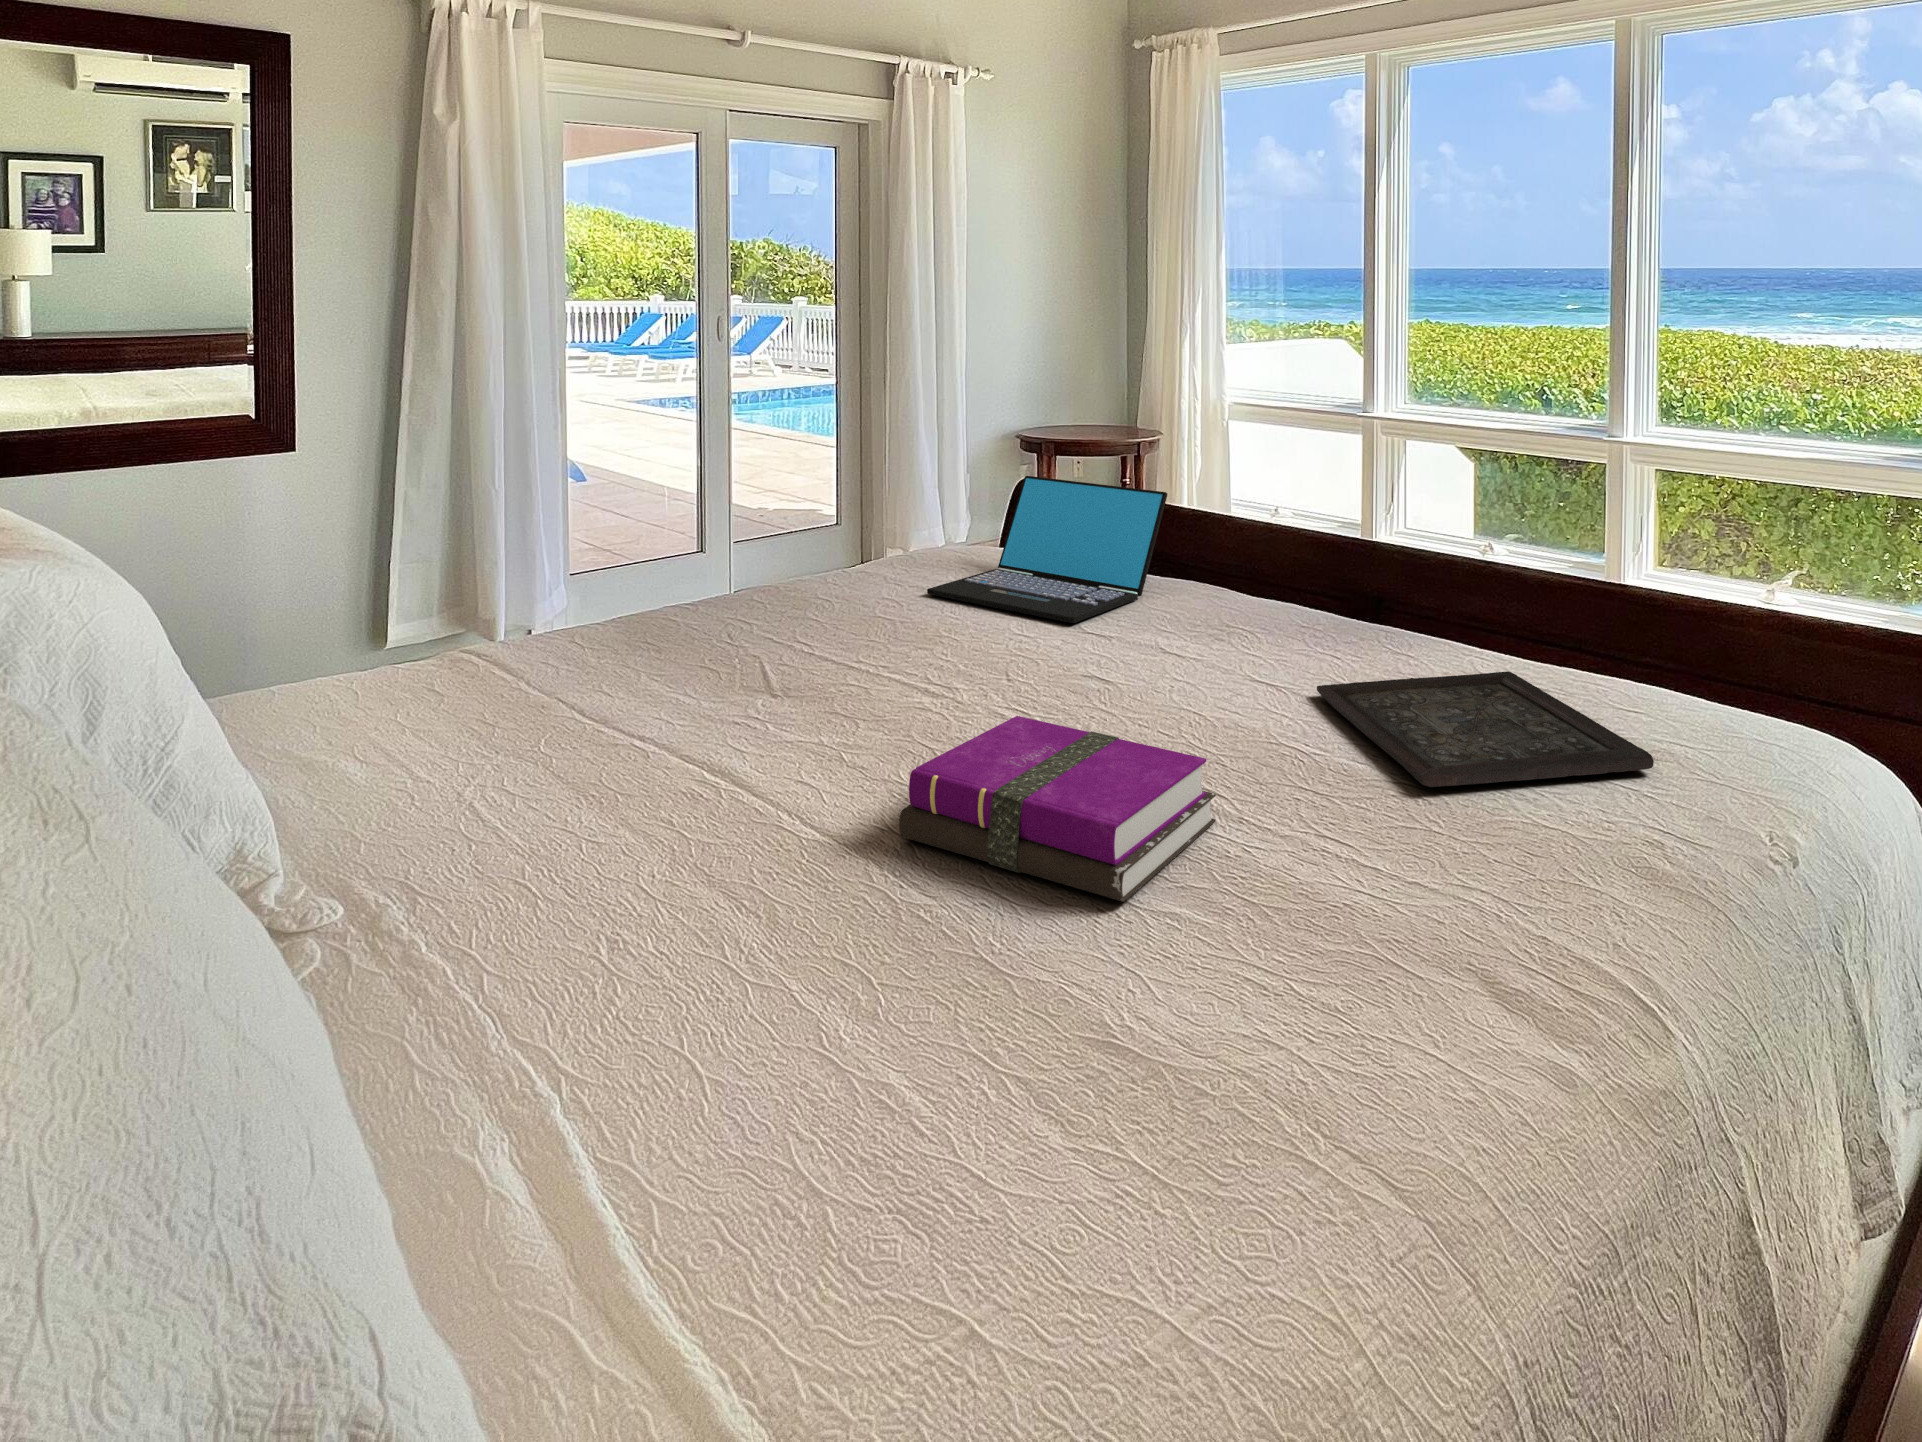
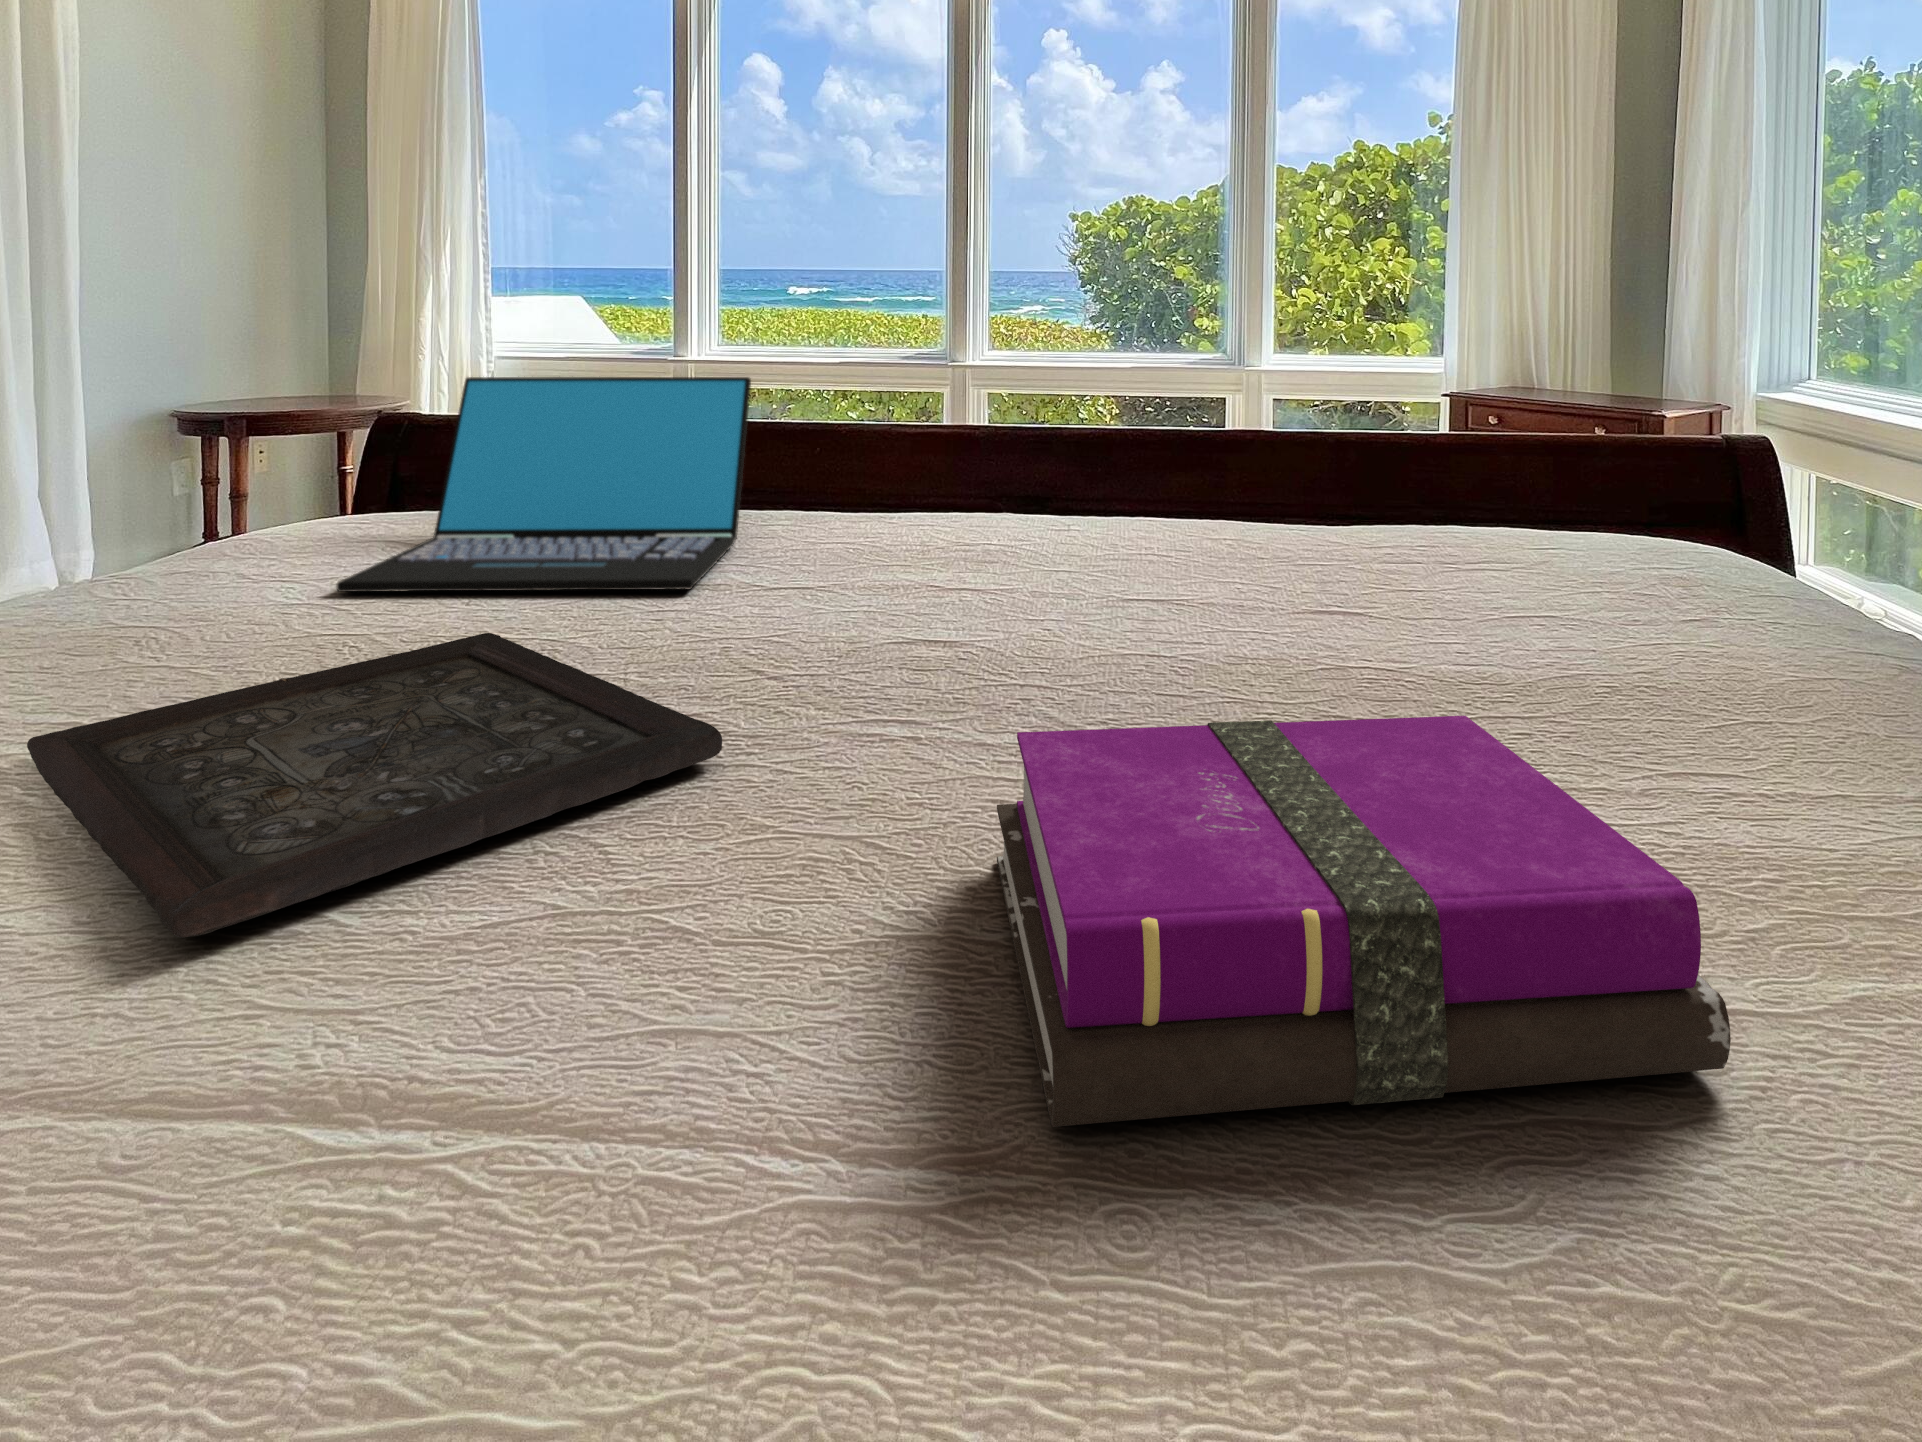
tray: present [1317,671,1654,787] -> present [27,633,722,938]

